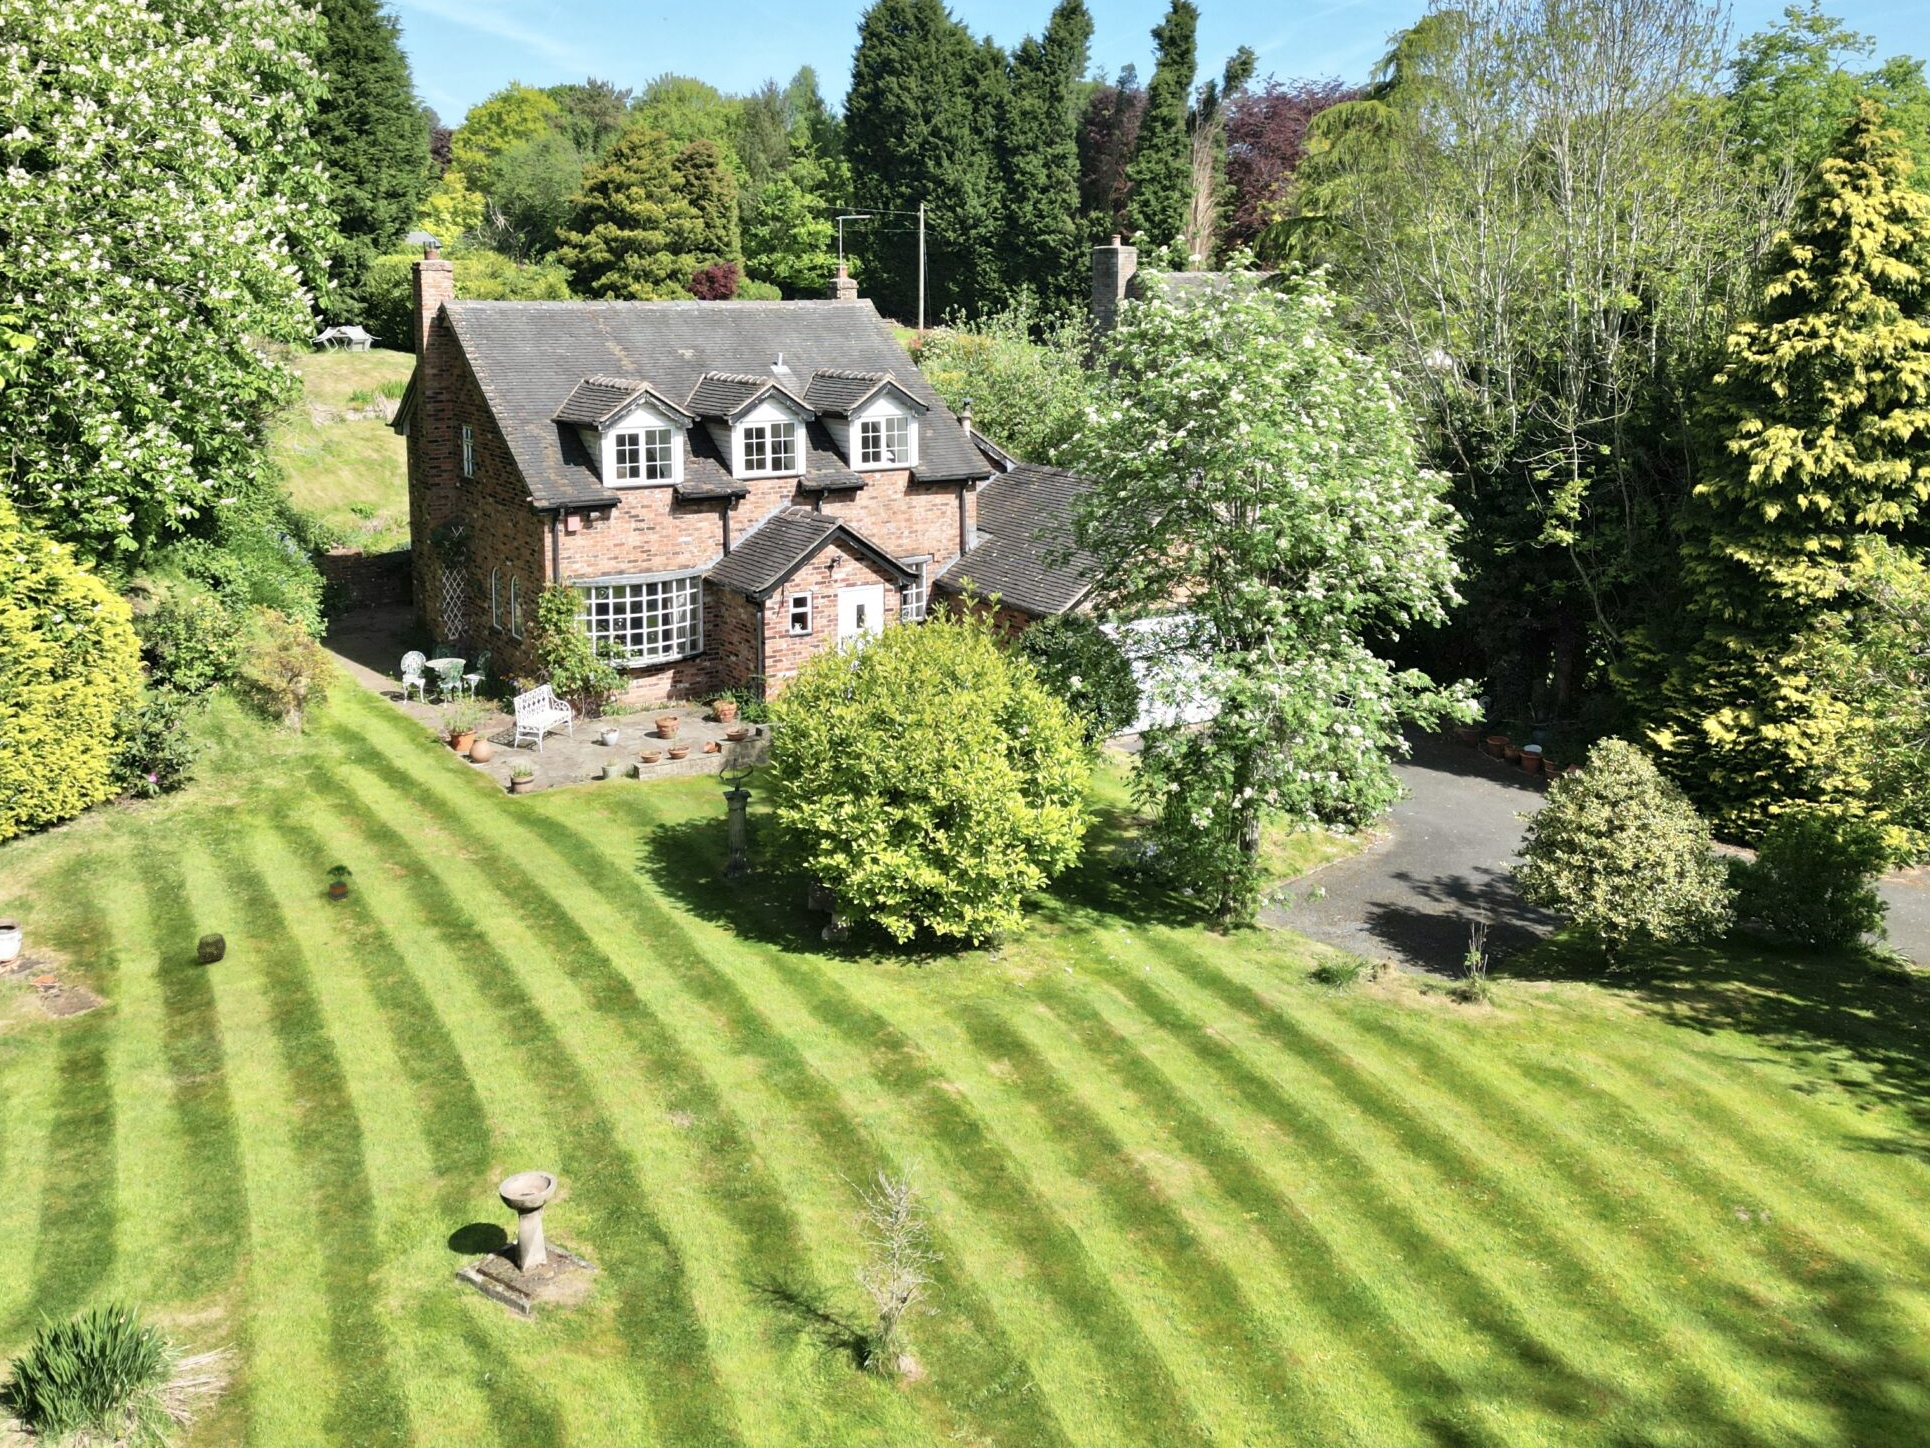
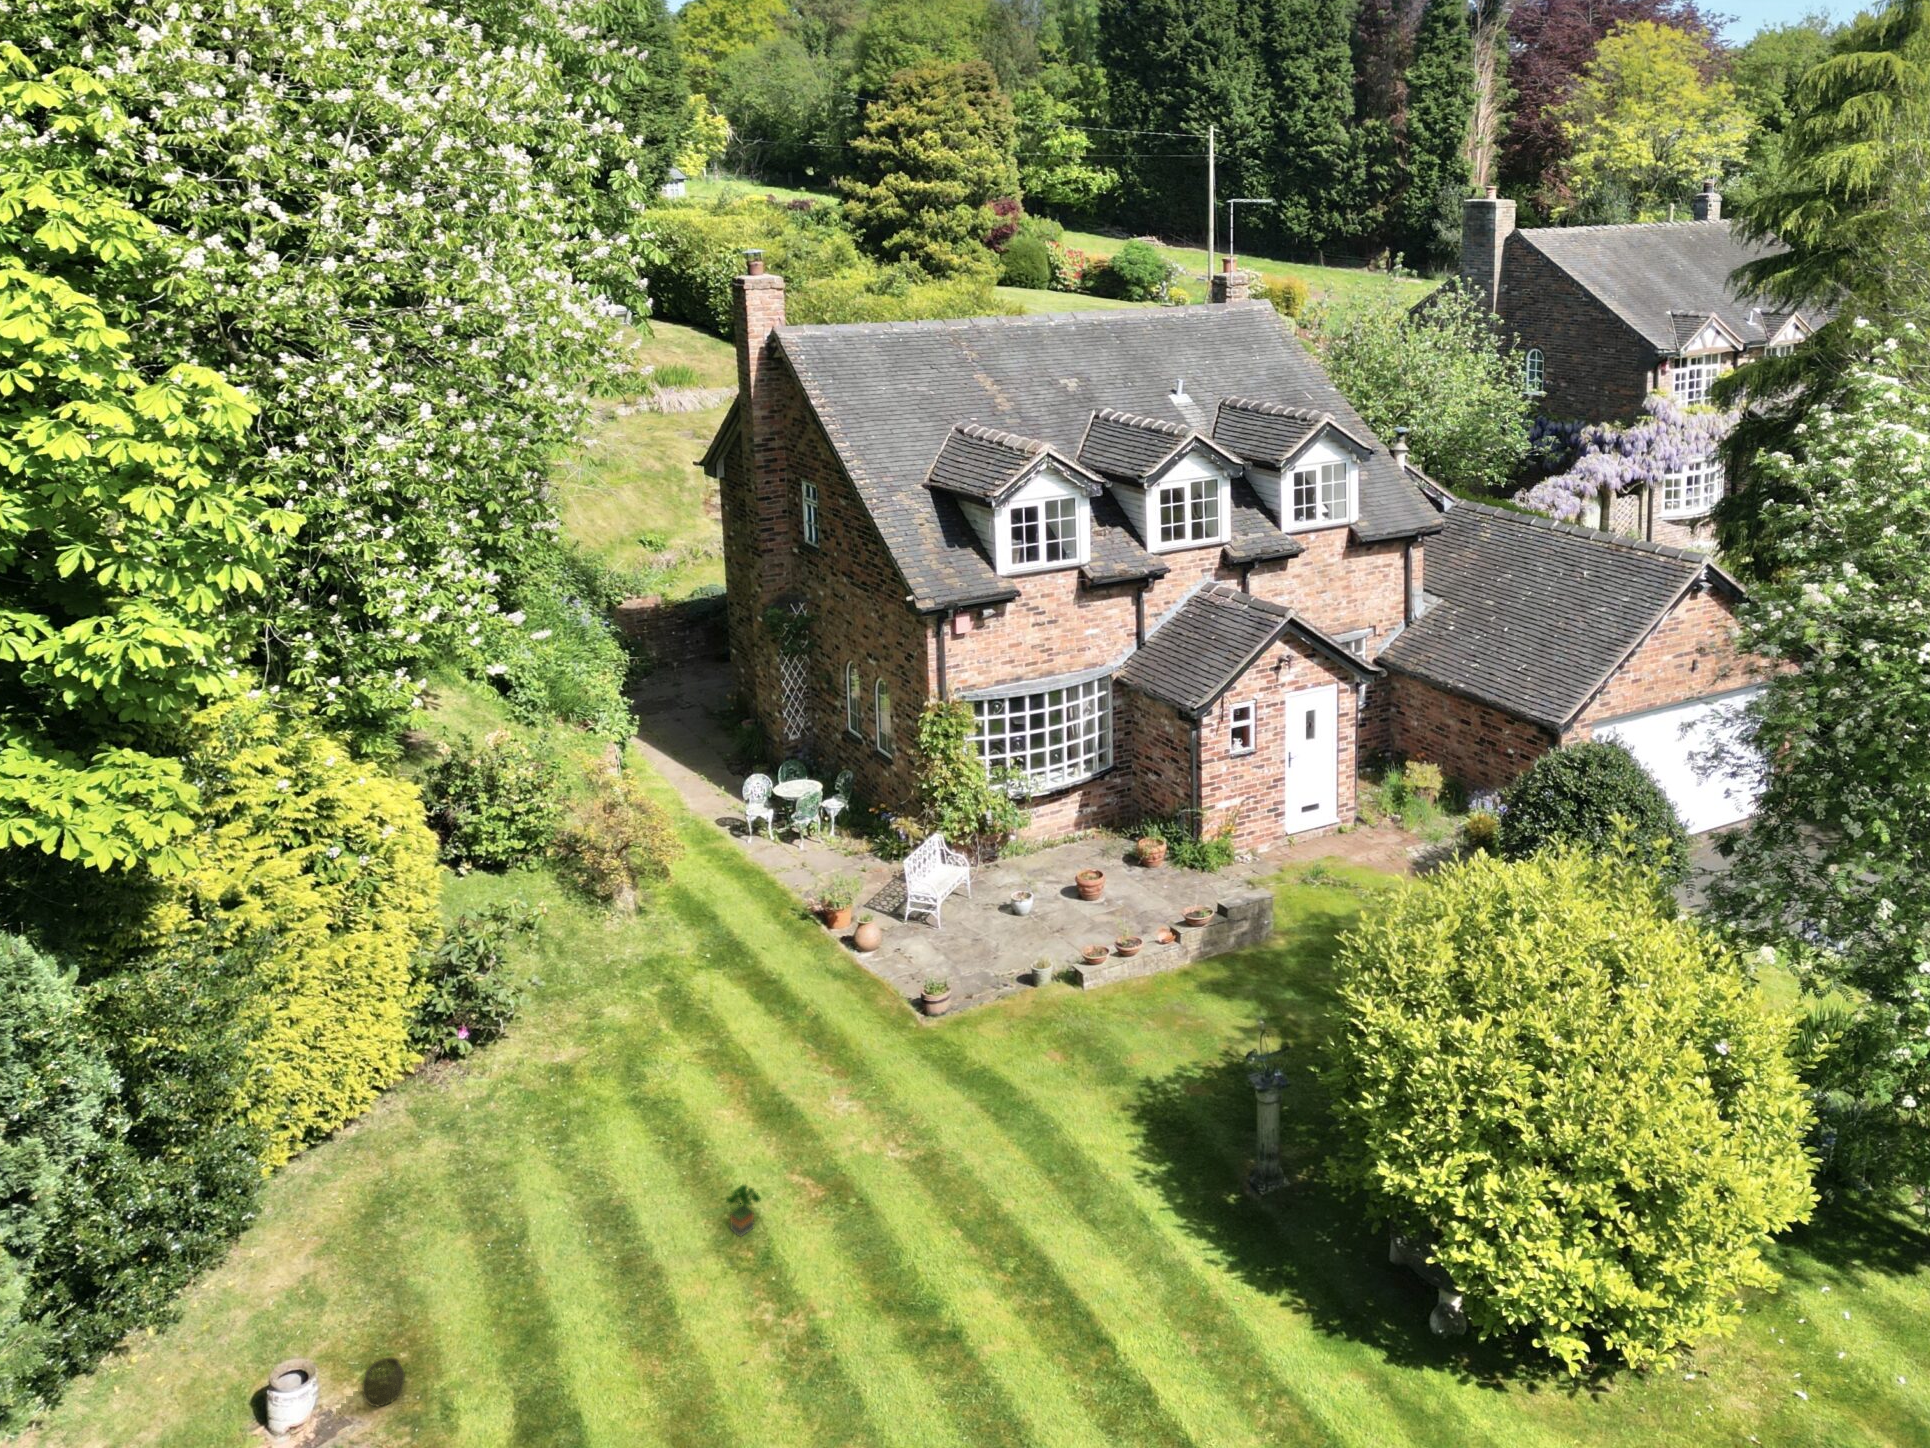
woven basket: present [197,933,226,963] -> present [362,1357,405,1407]

